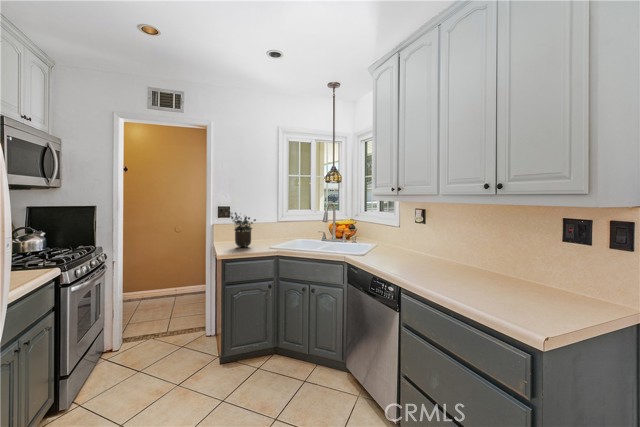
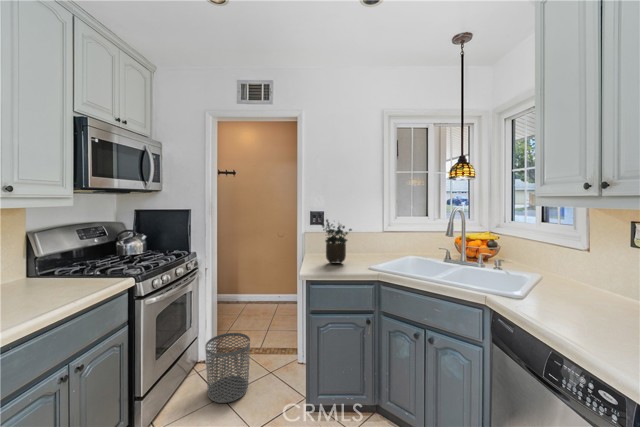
waste bin: none [124,315,168,374] -> present [205,333,250,403]

